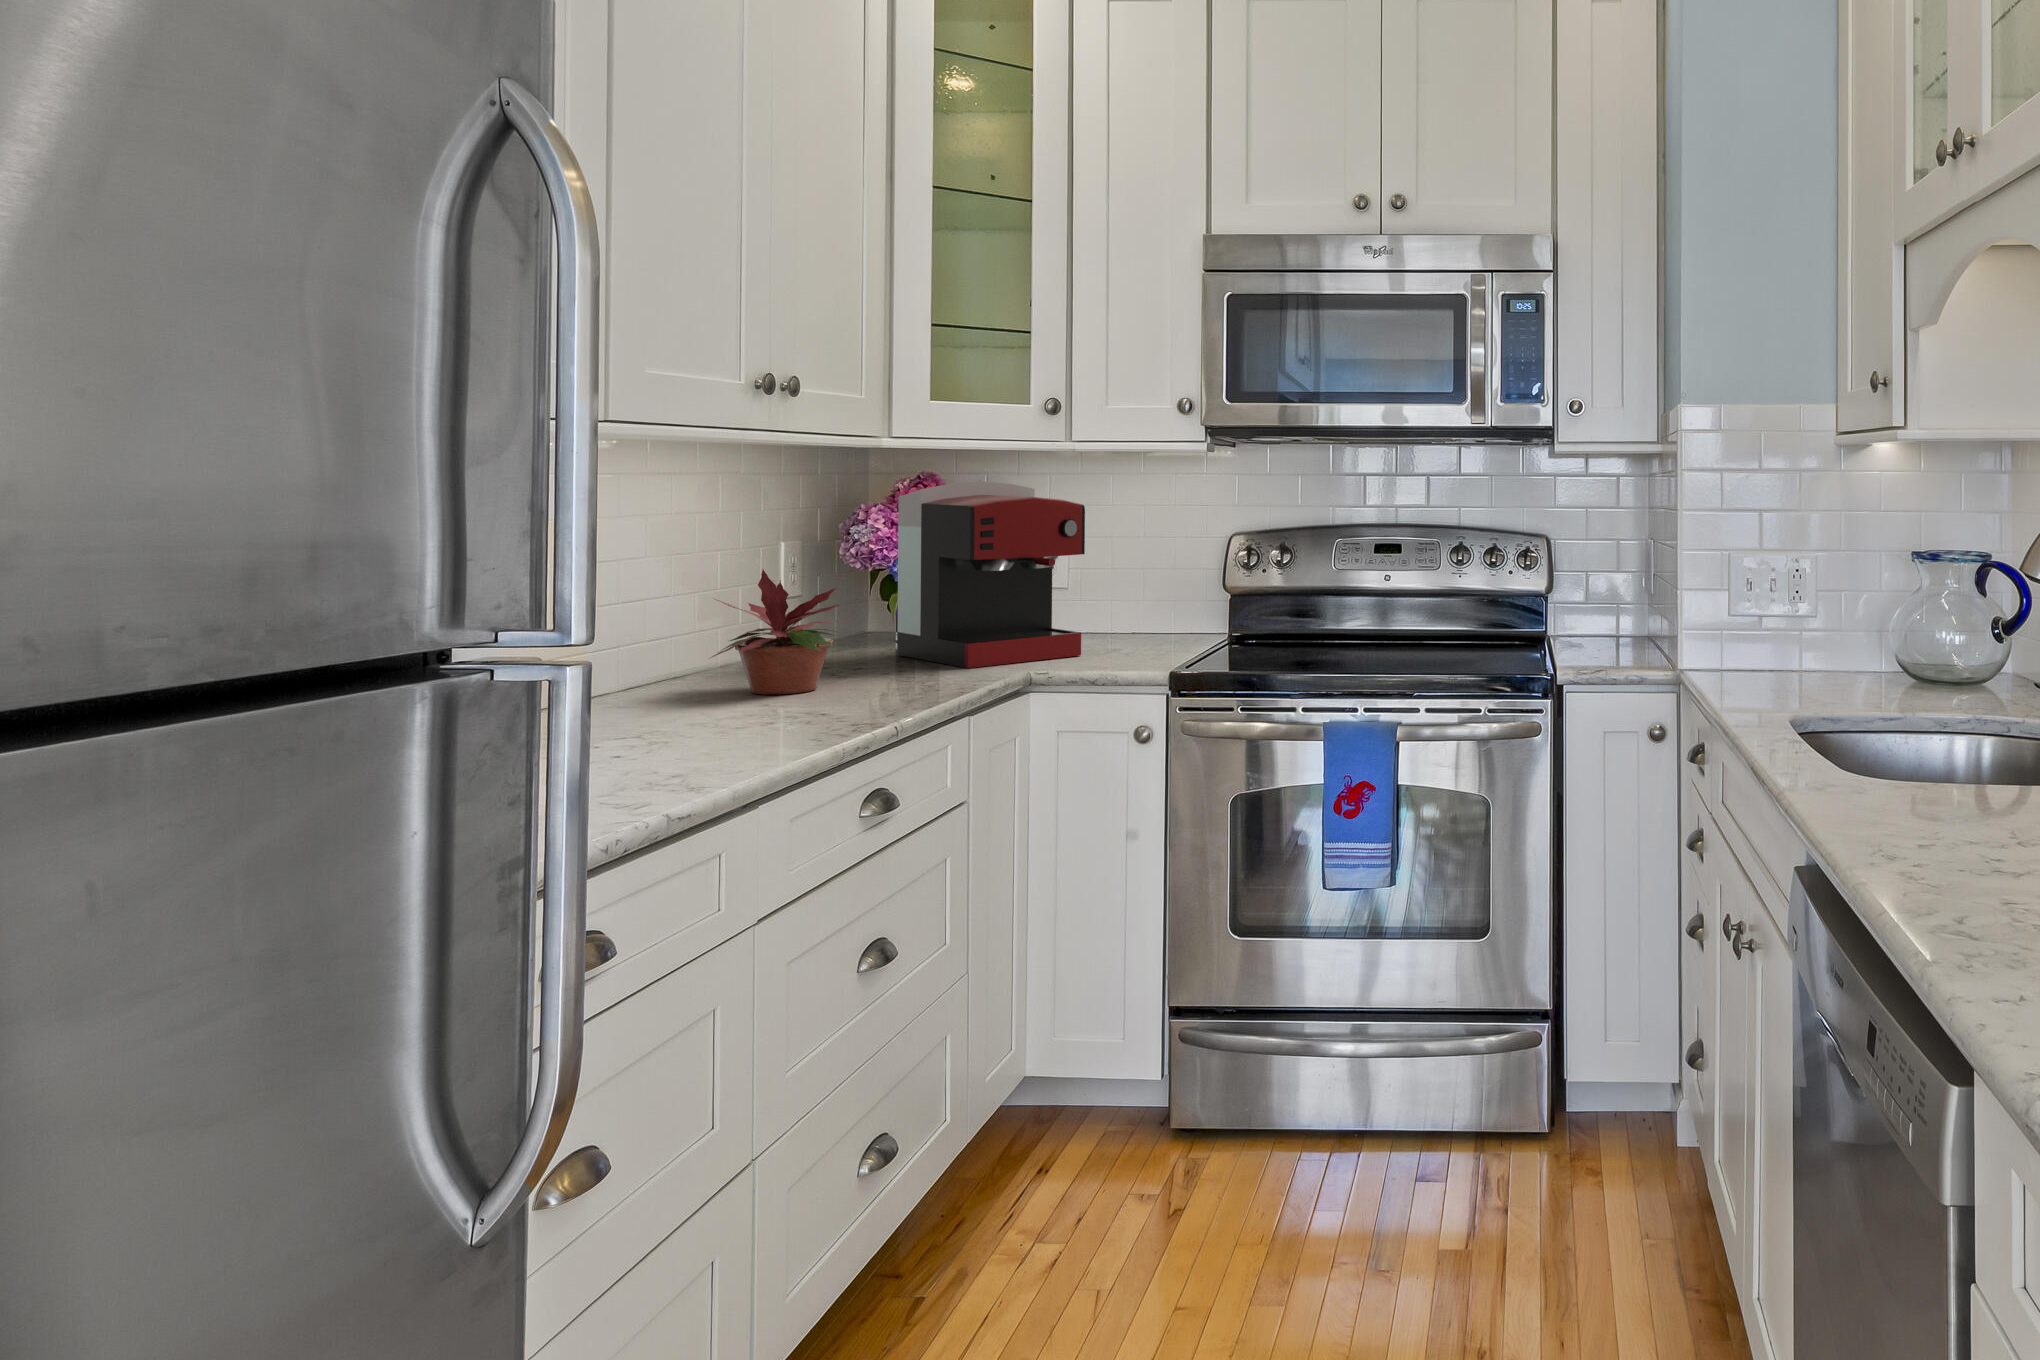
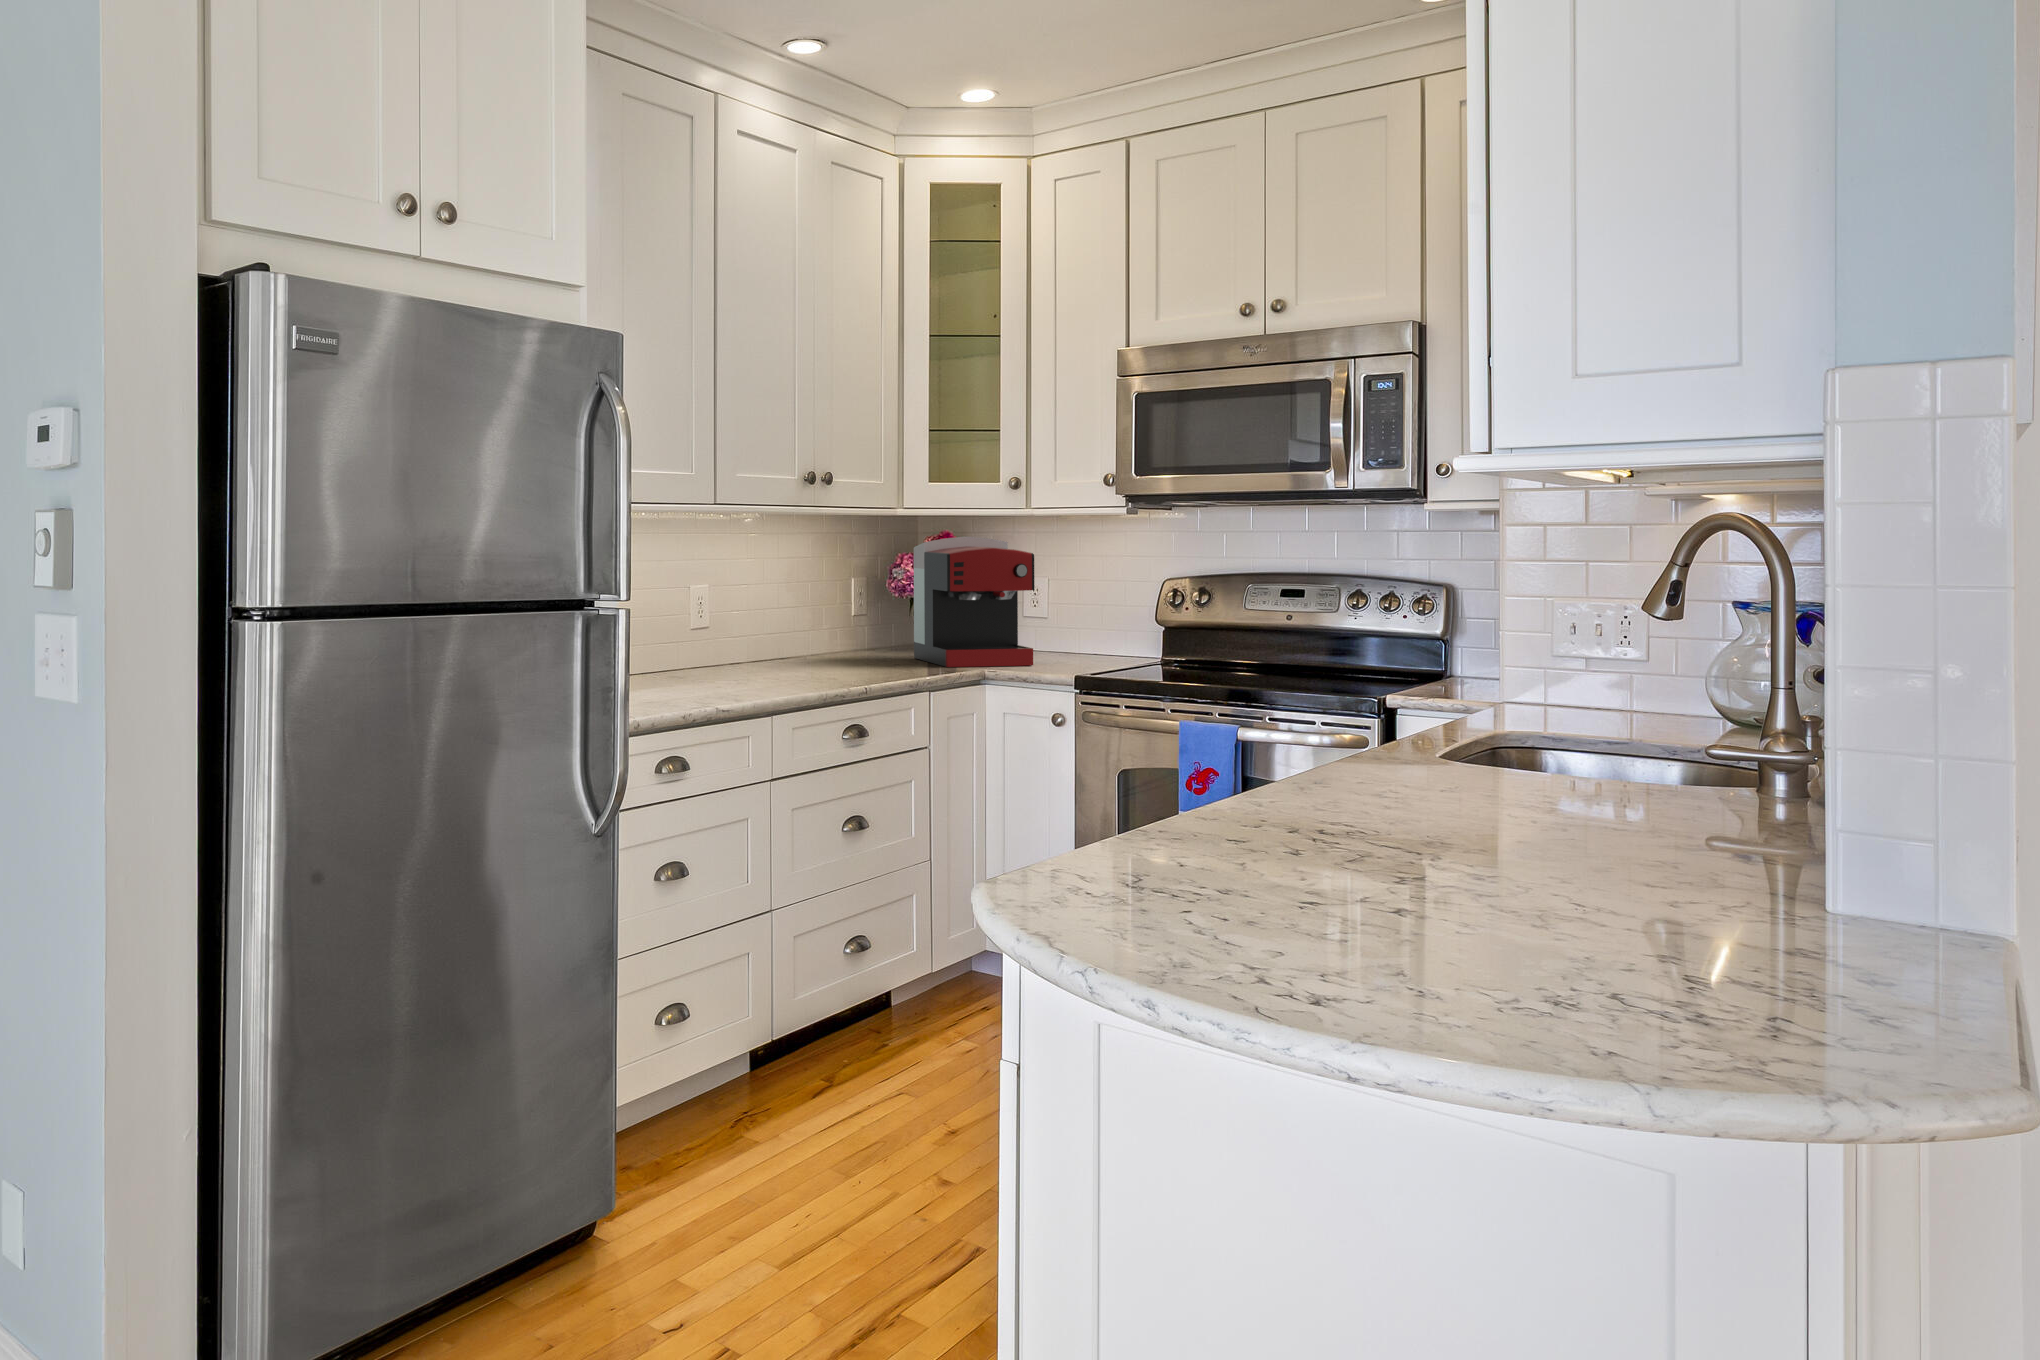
potted plant: present [710,570,848,694] -> none [779,591,871,671]

